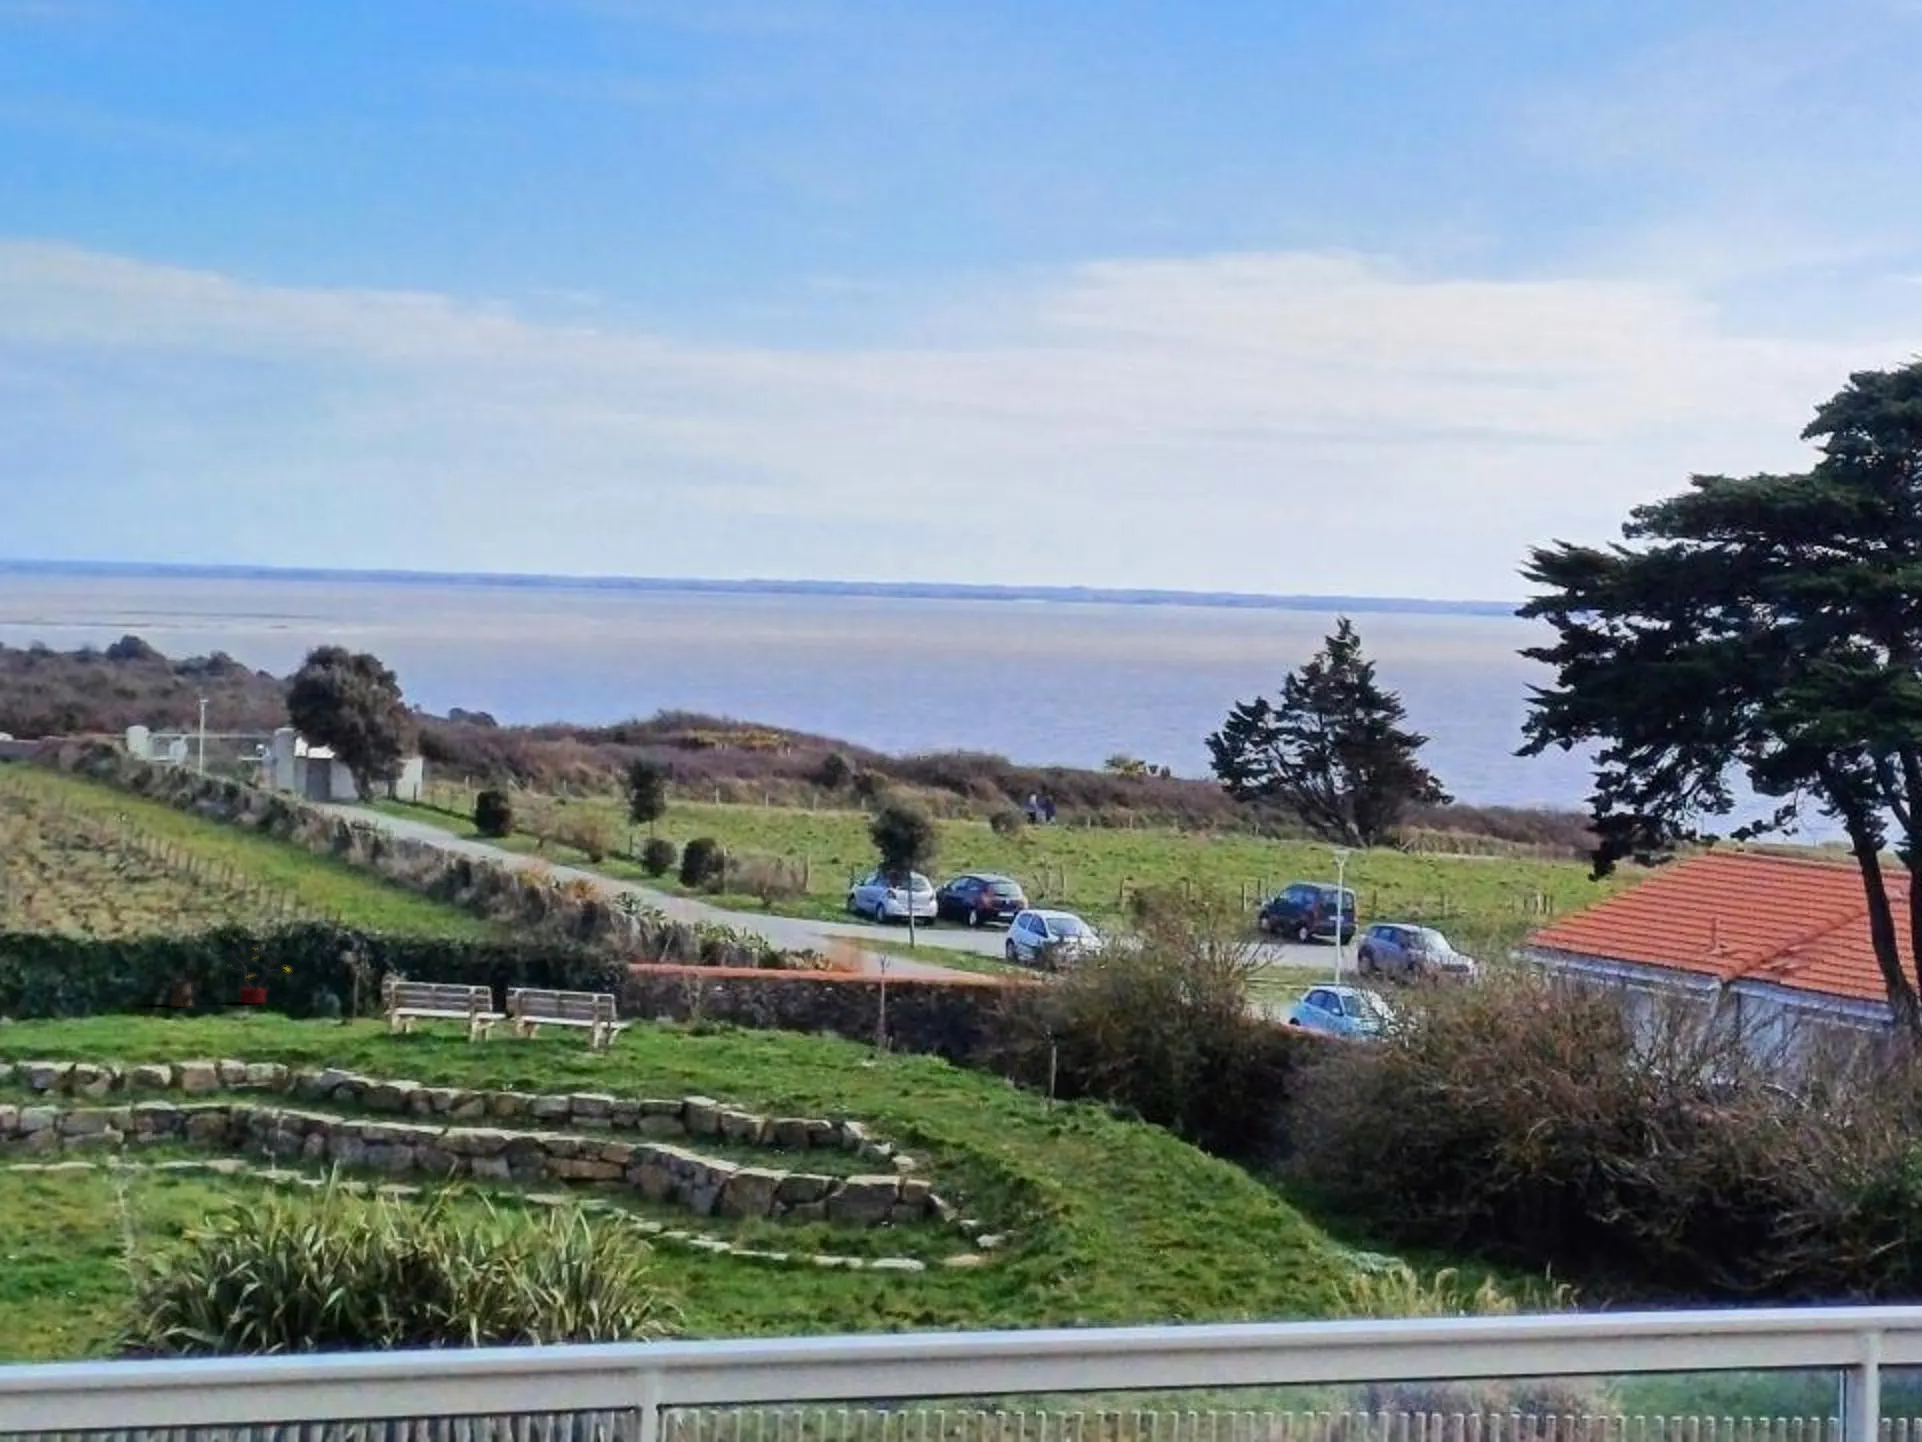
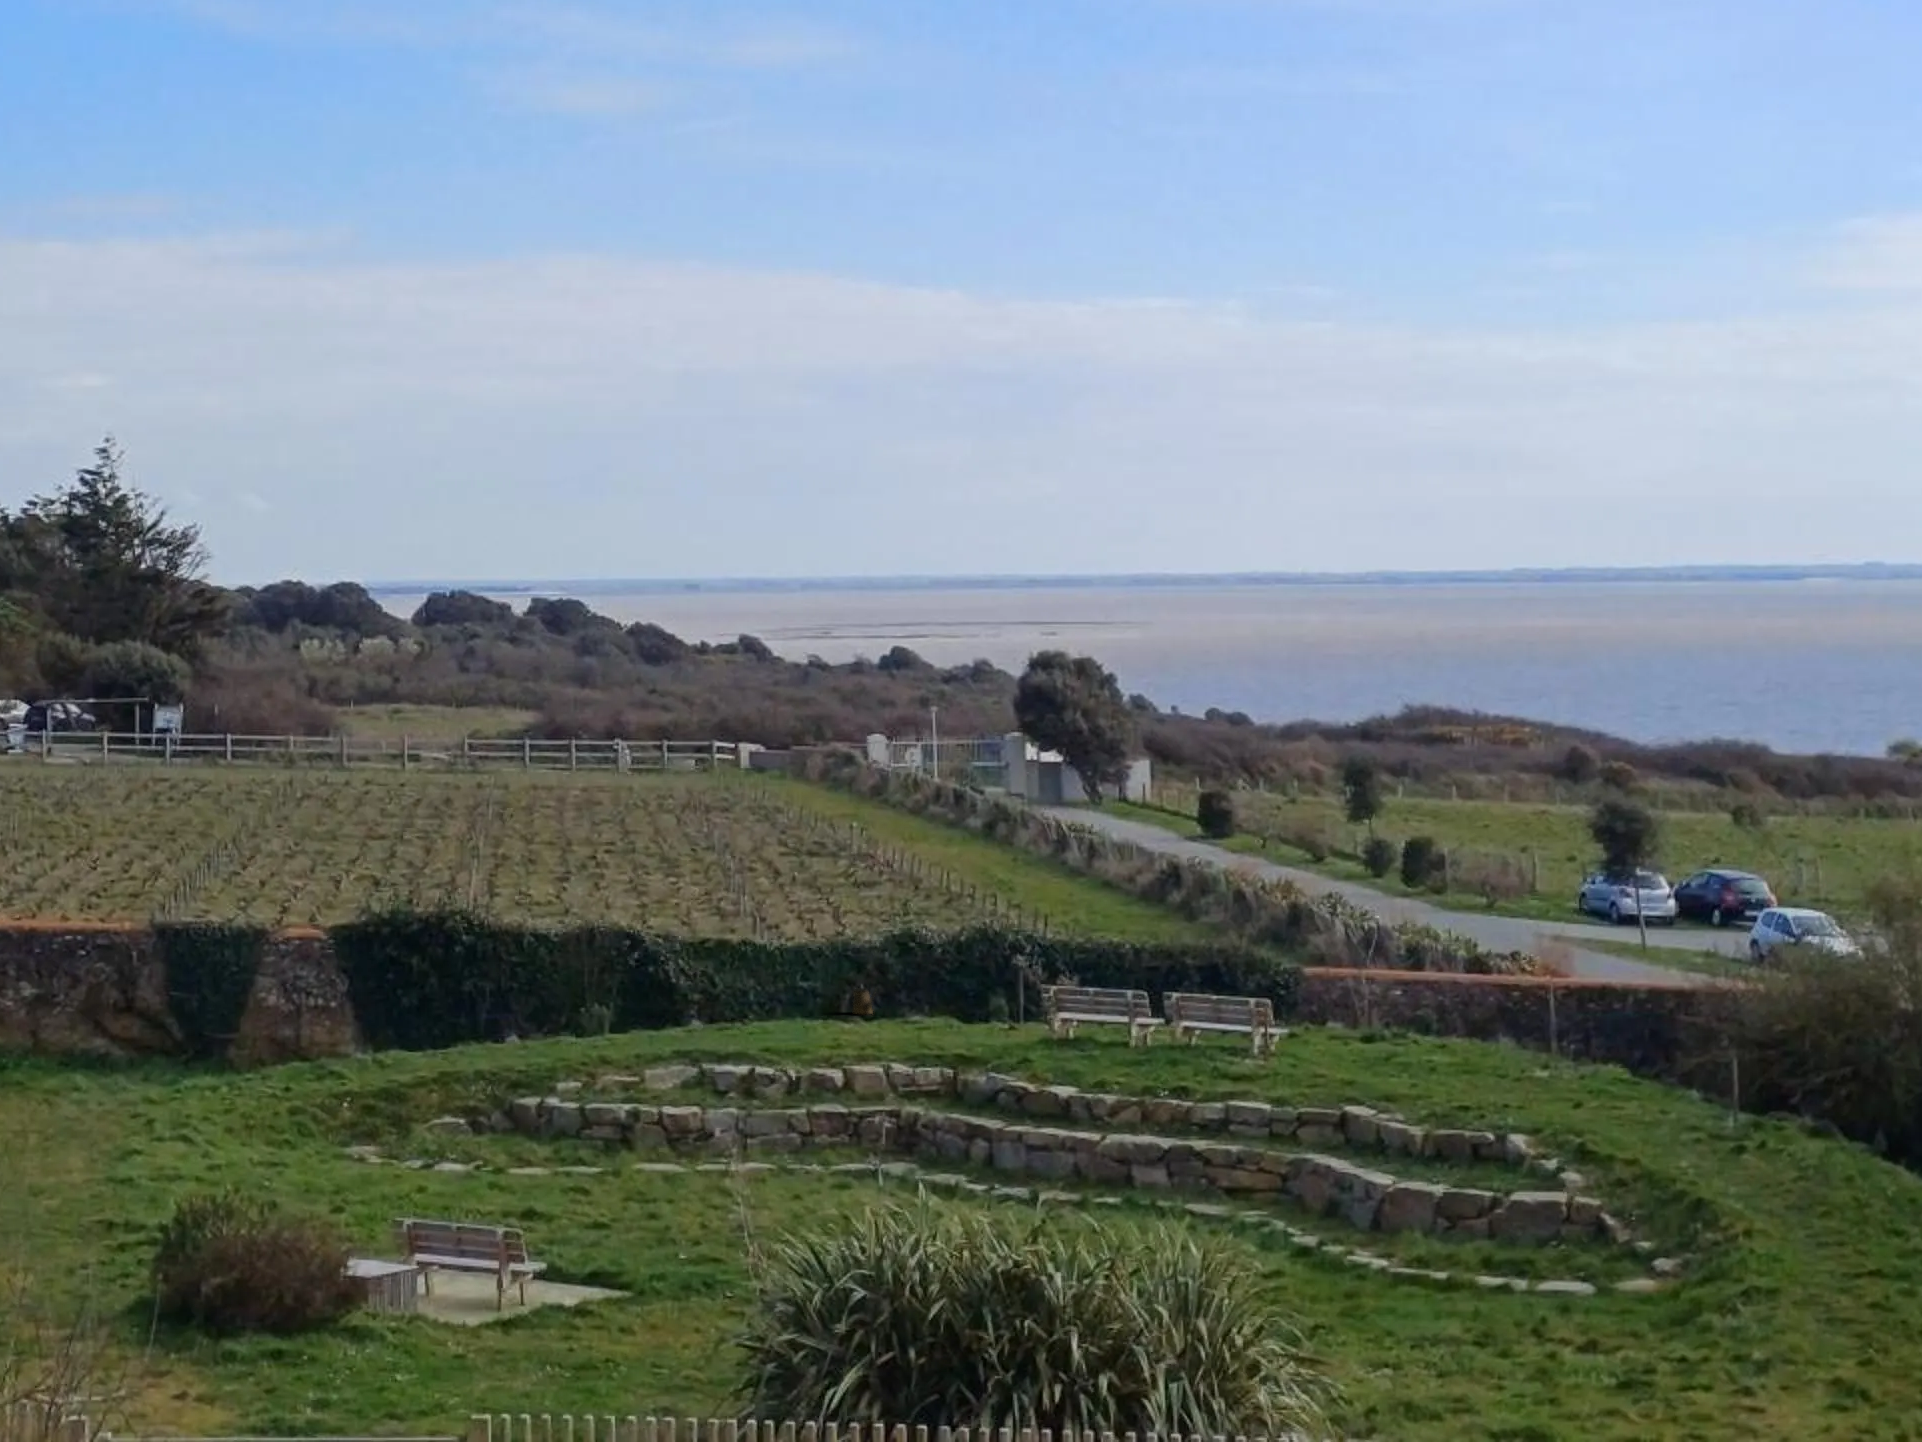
decorative plant: present [240,951,290,1003] -> none [899,953,959,1011]

